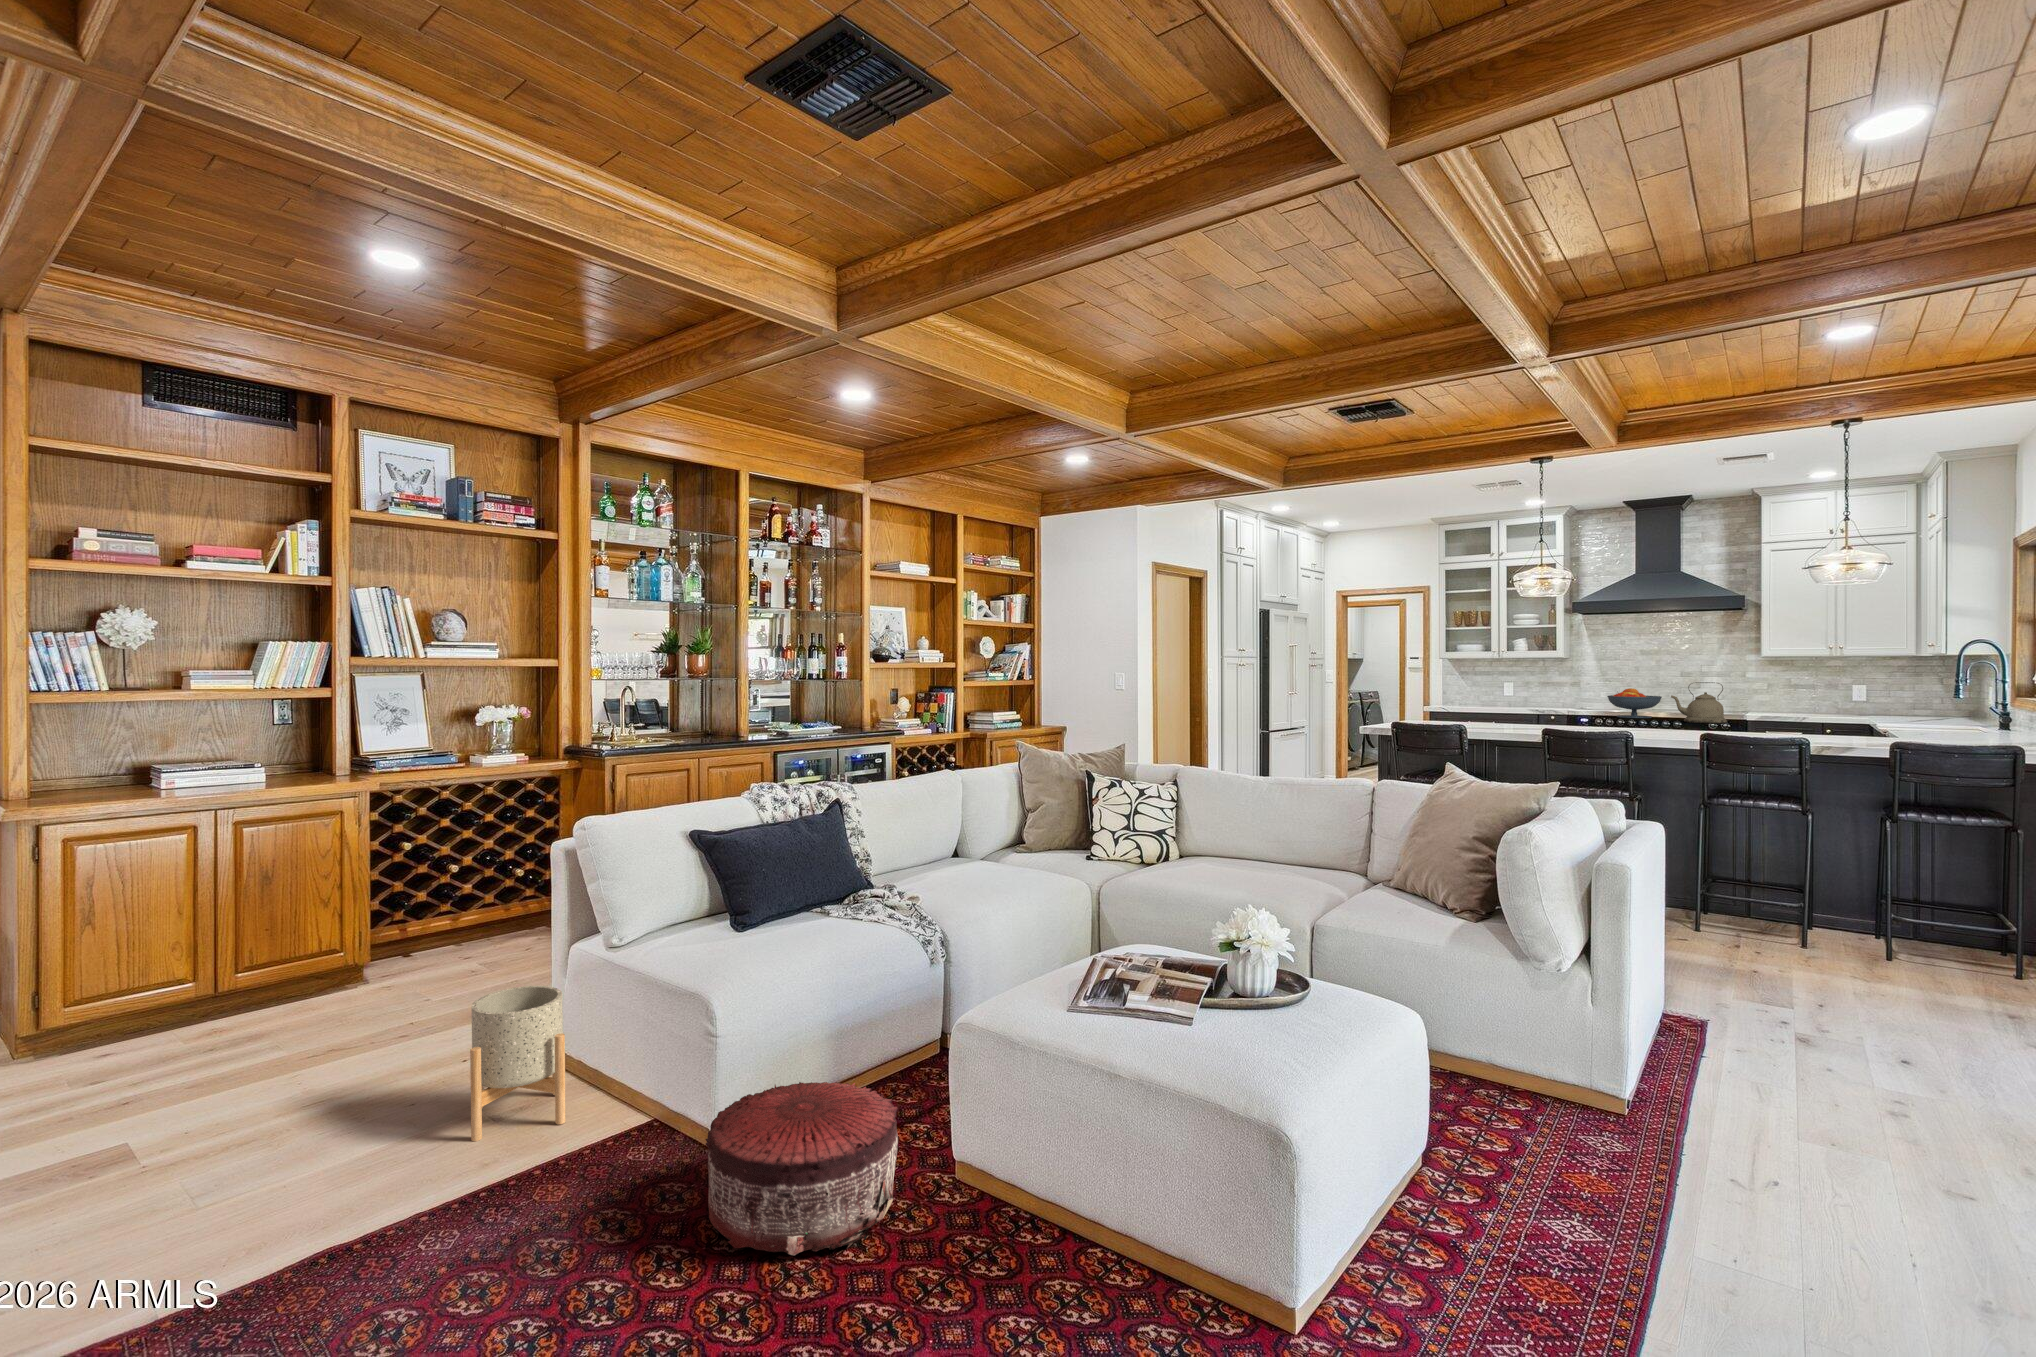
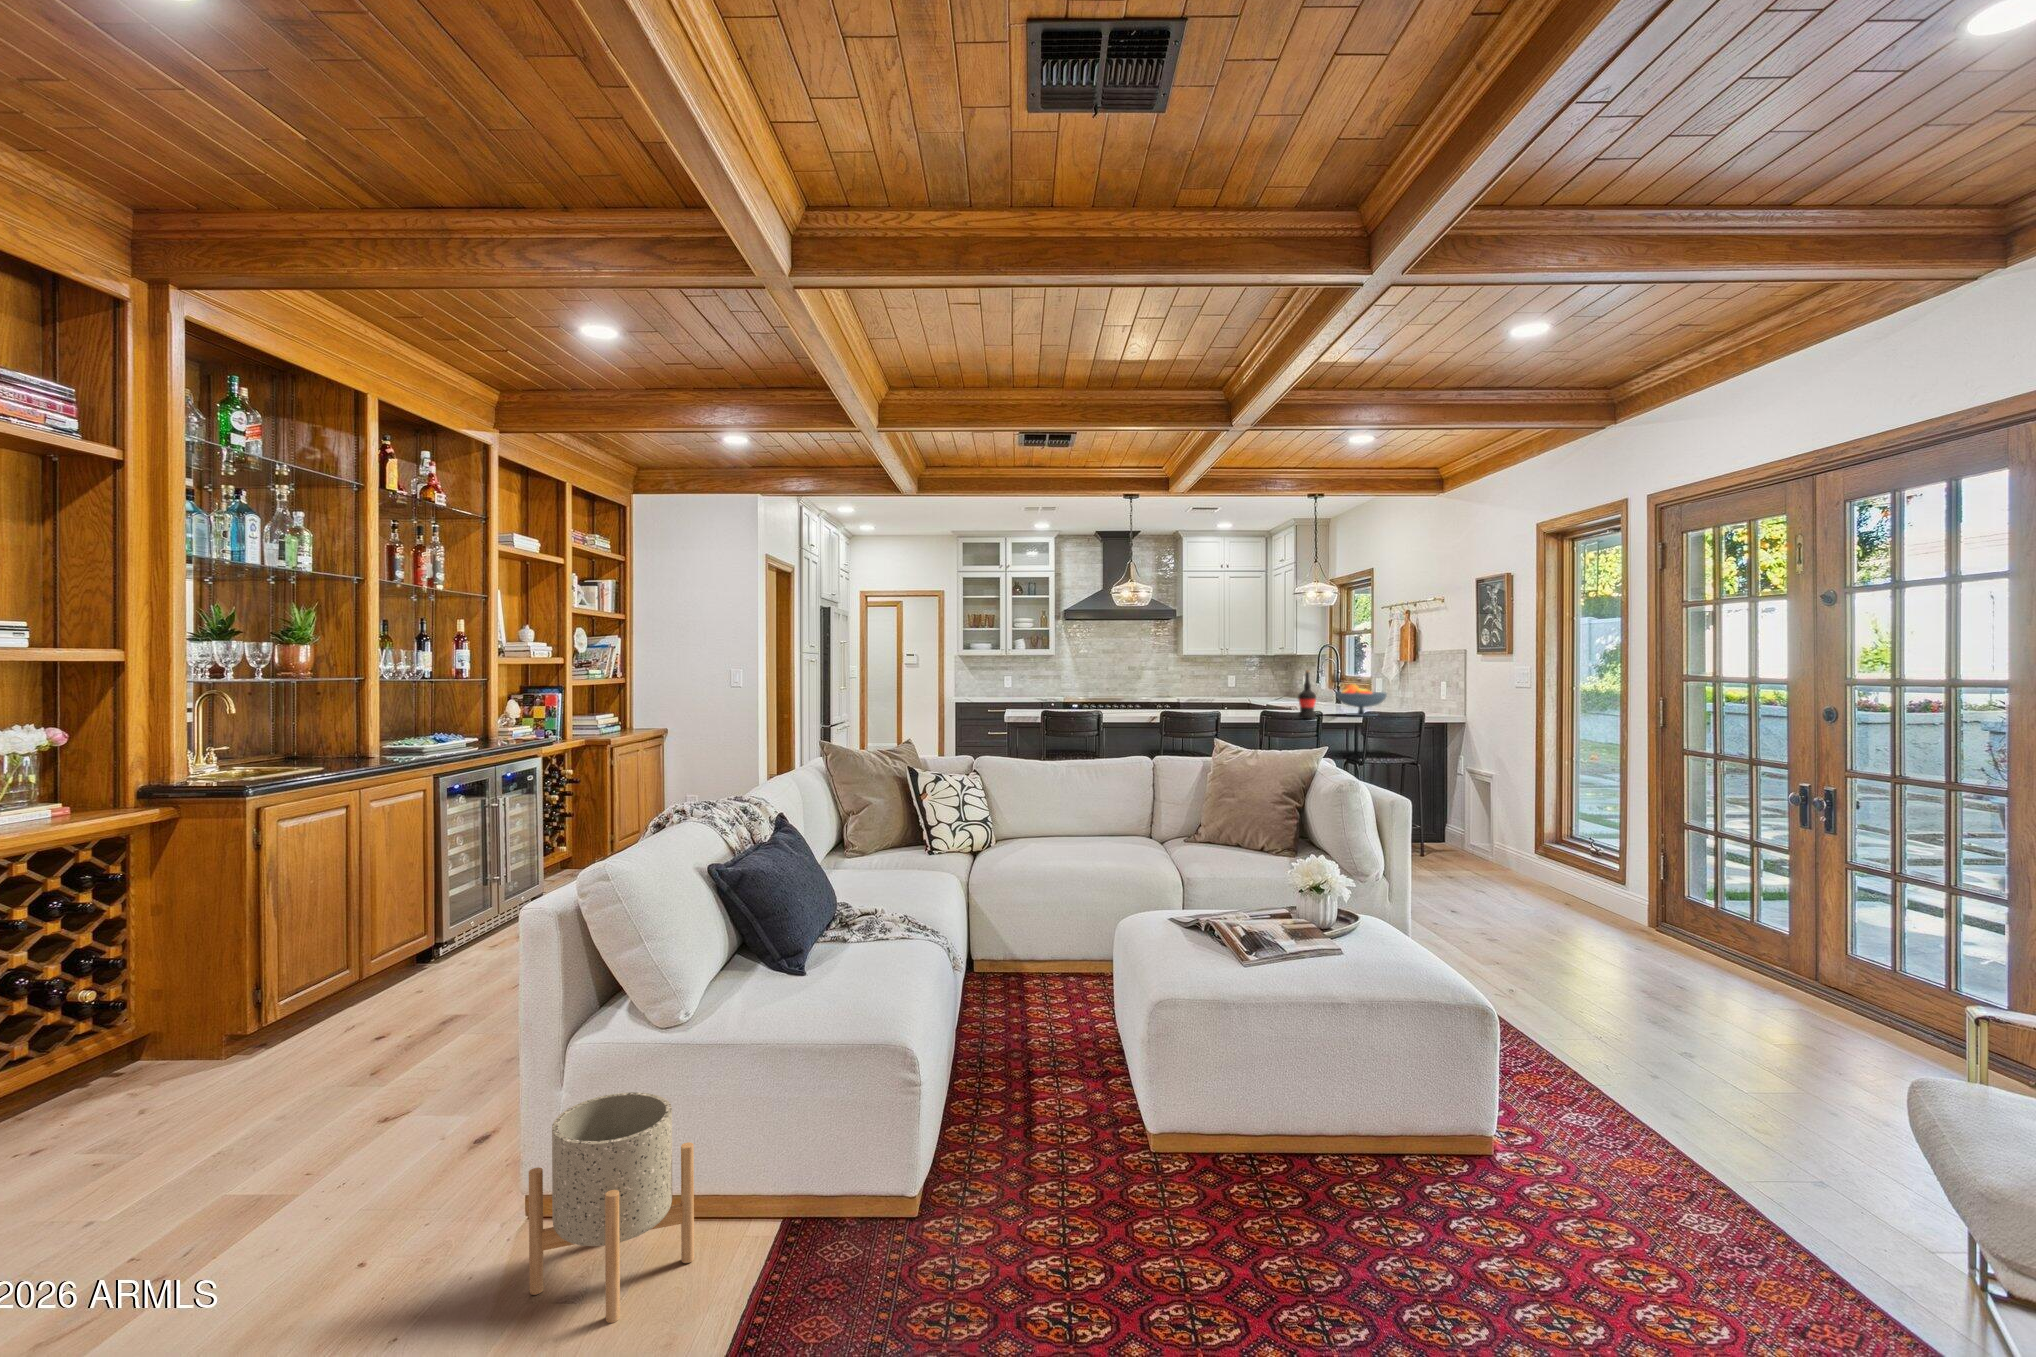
wine bottle: none [1747,678,1778,747] -> present [1298,670,1316,719]
kettle: present [1671,682,1727,723] -> none [1171,674,1206,705]
fruit bowl: present [1607,688,1662,718] -> present [1336,684,1387,716]
pouf: present [706,1082,898,1255] -> none [988,1087,1195,1270]

